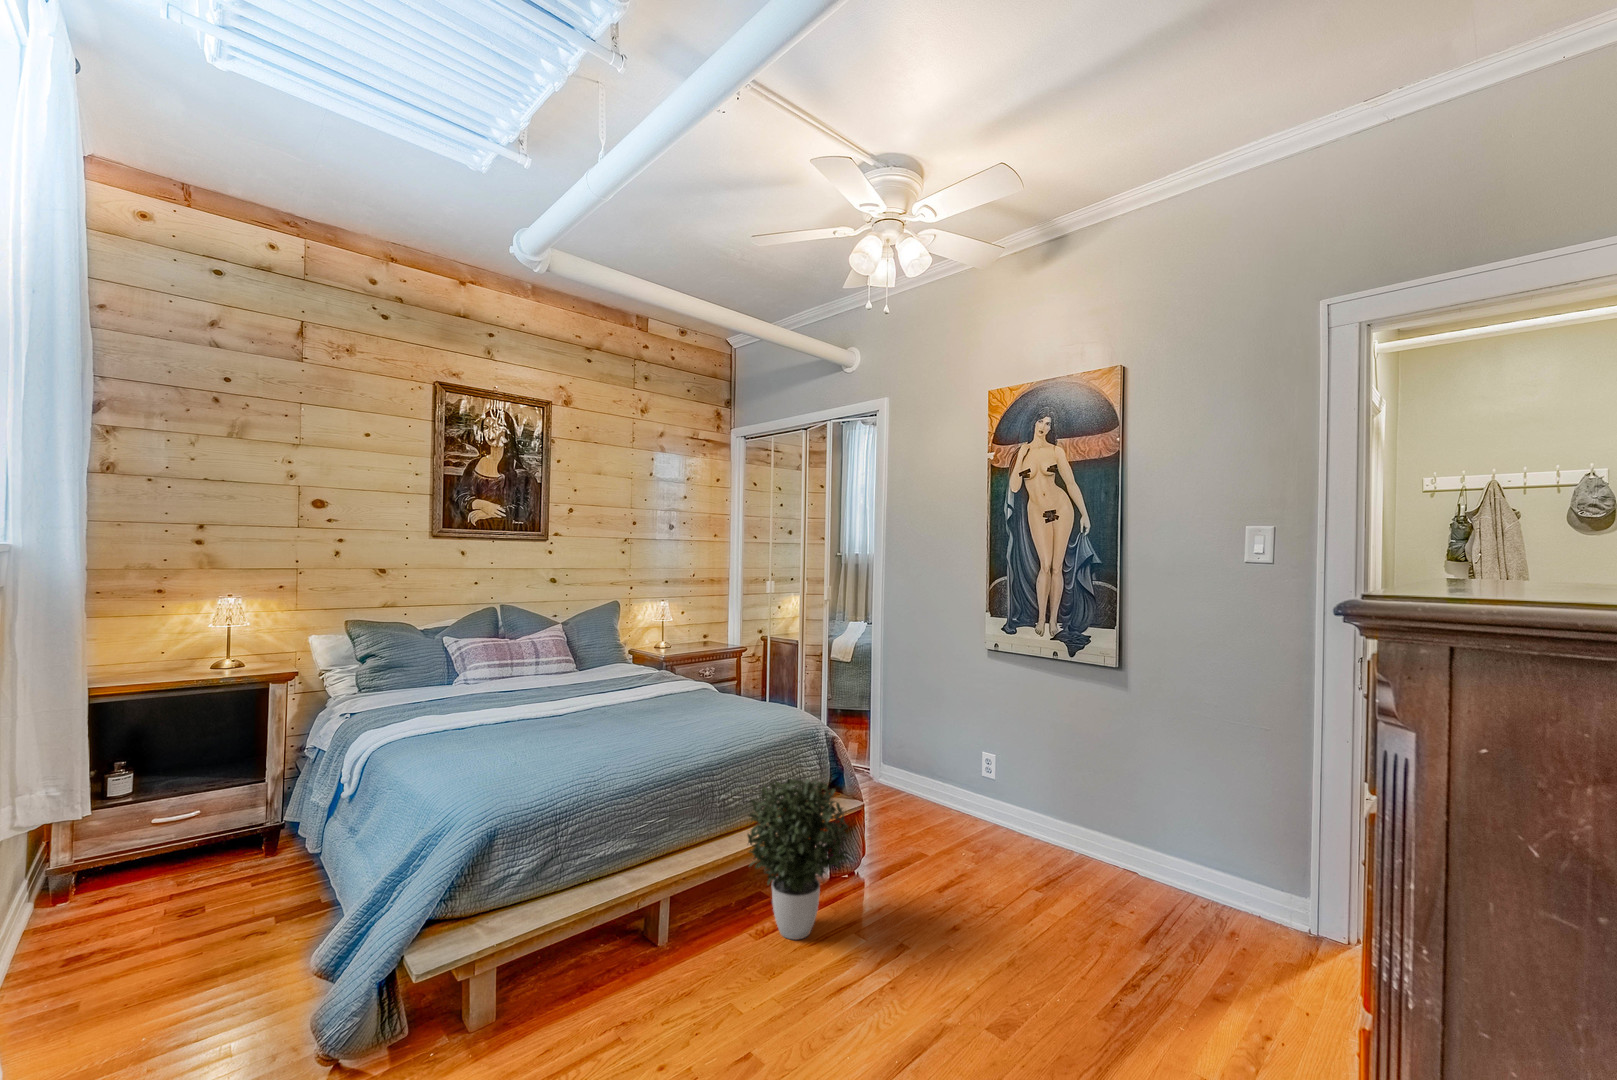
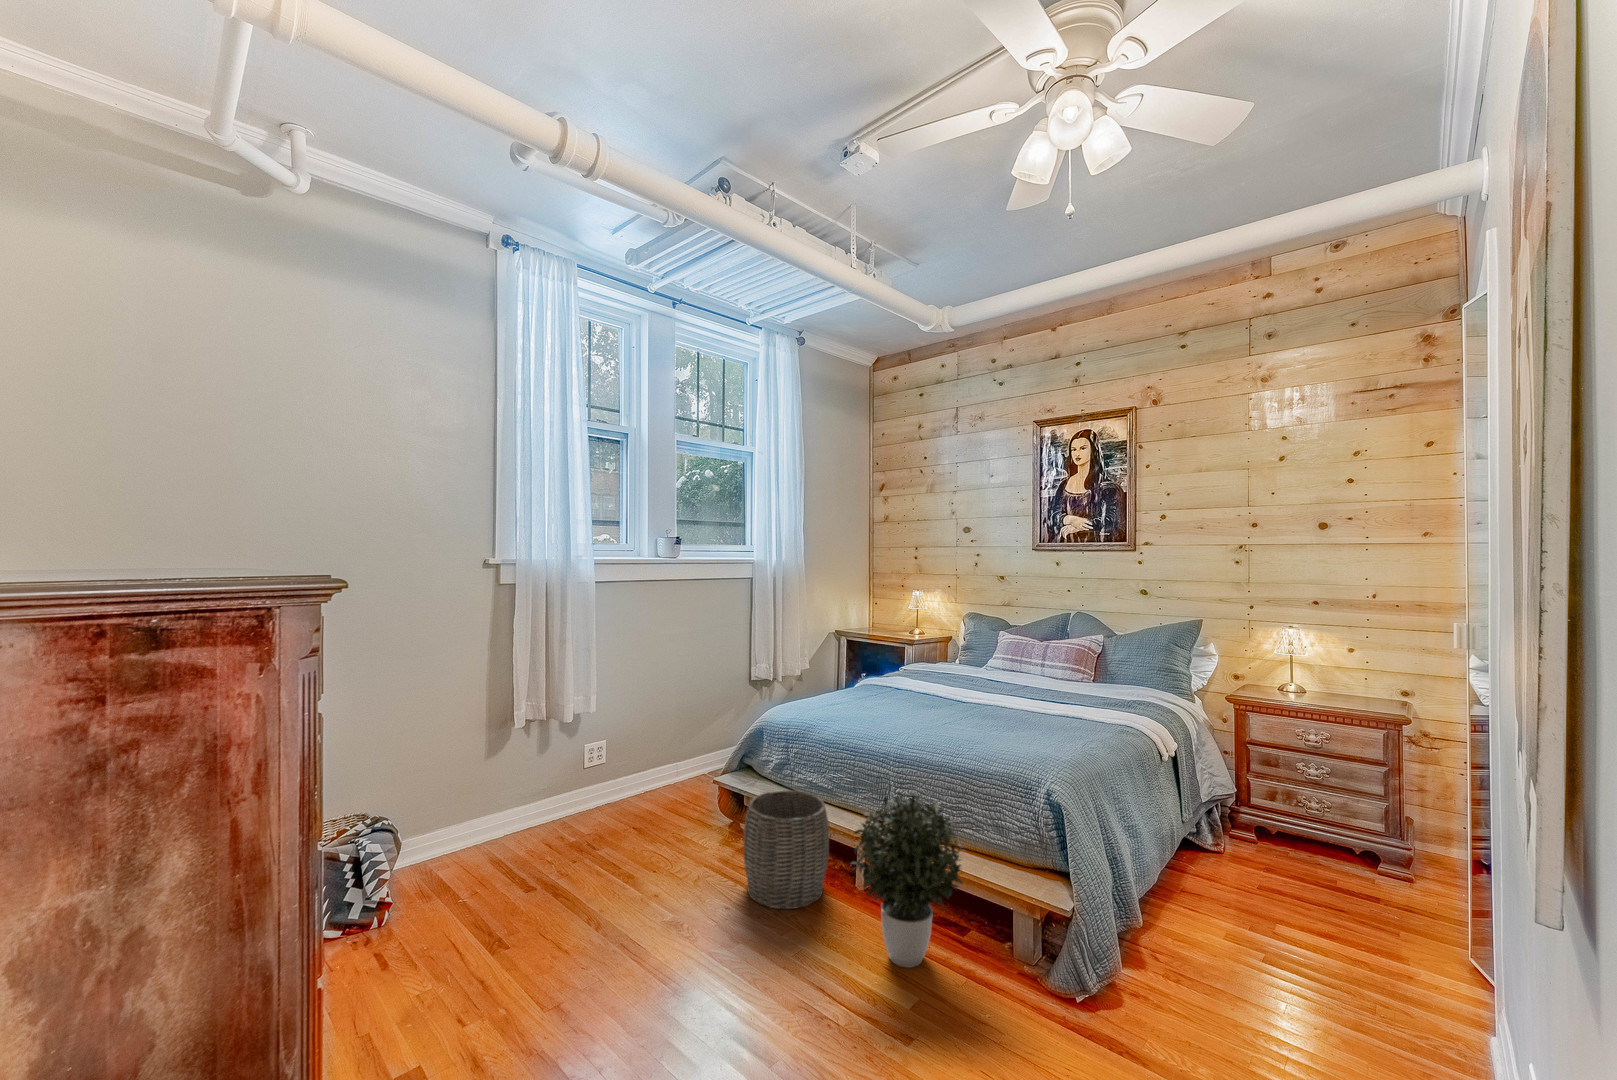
woven basket: none [574,861,692,1033] -> present [744,790,829,909]

